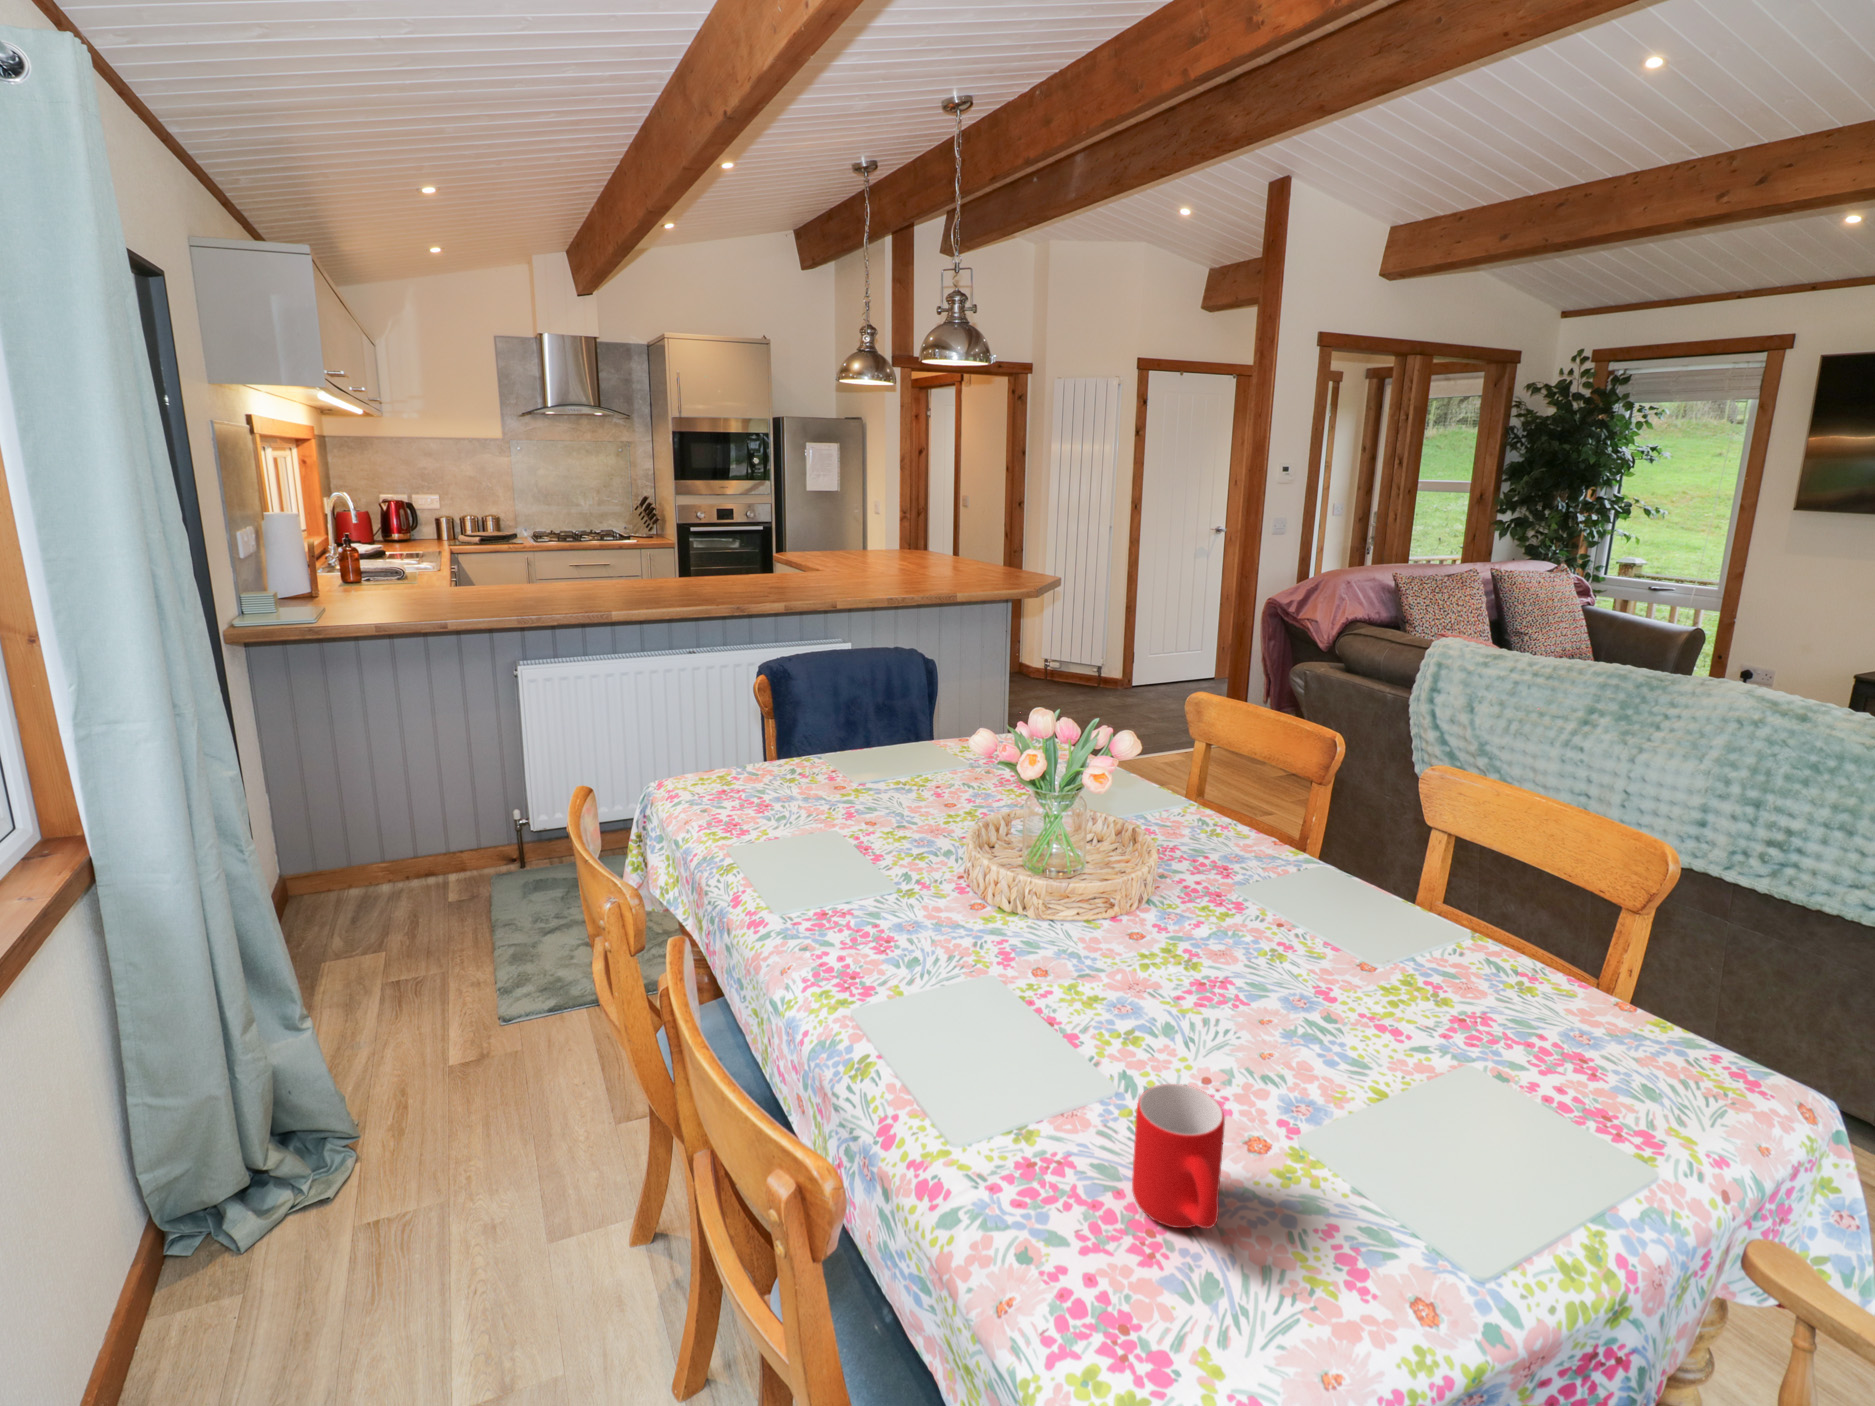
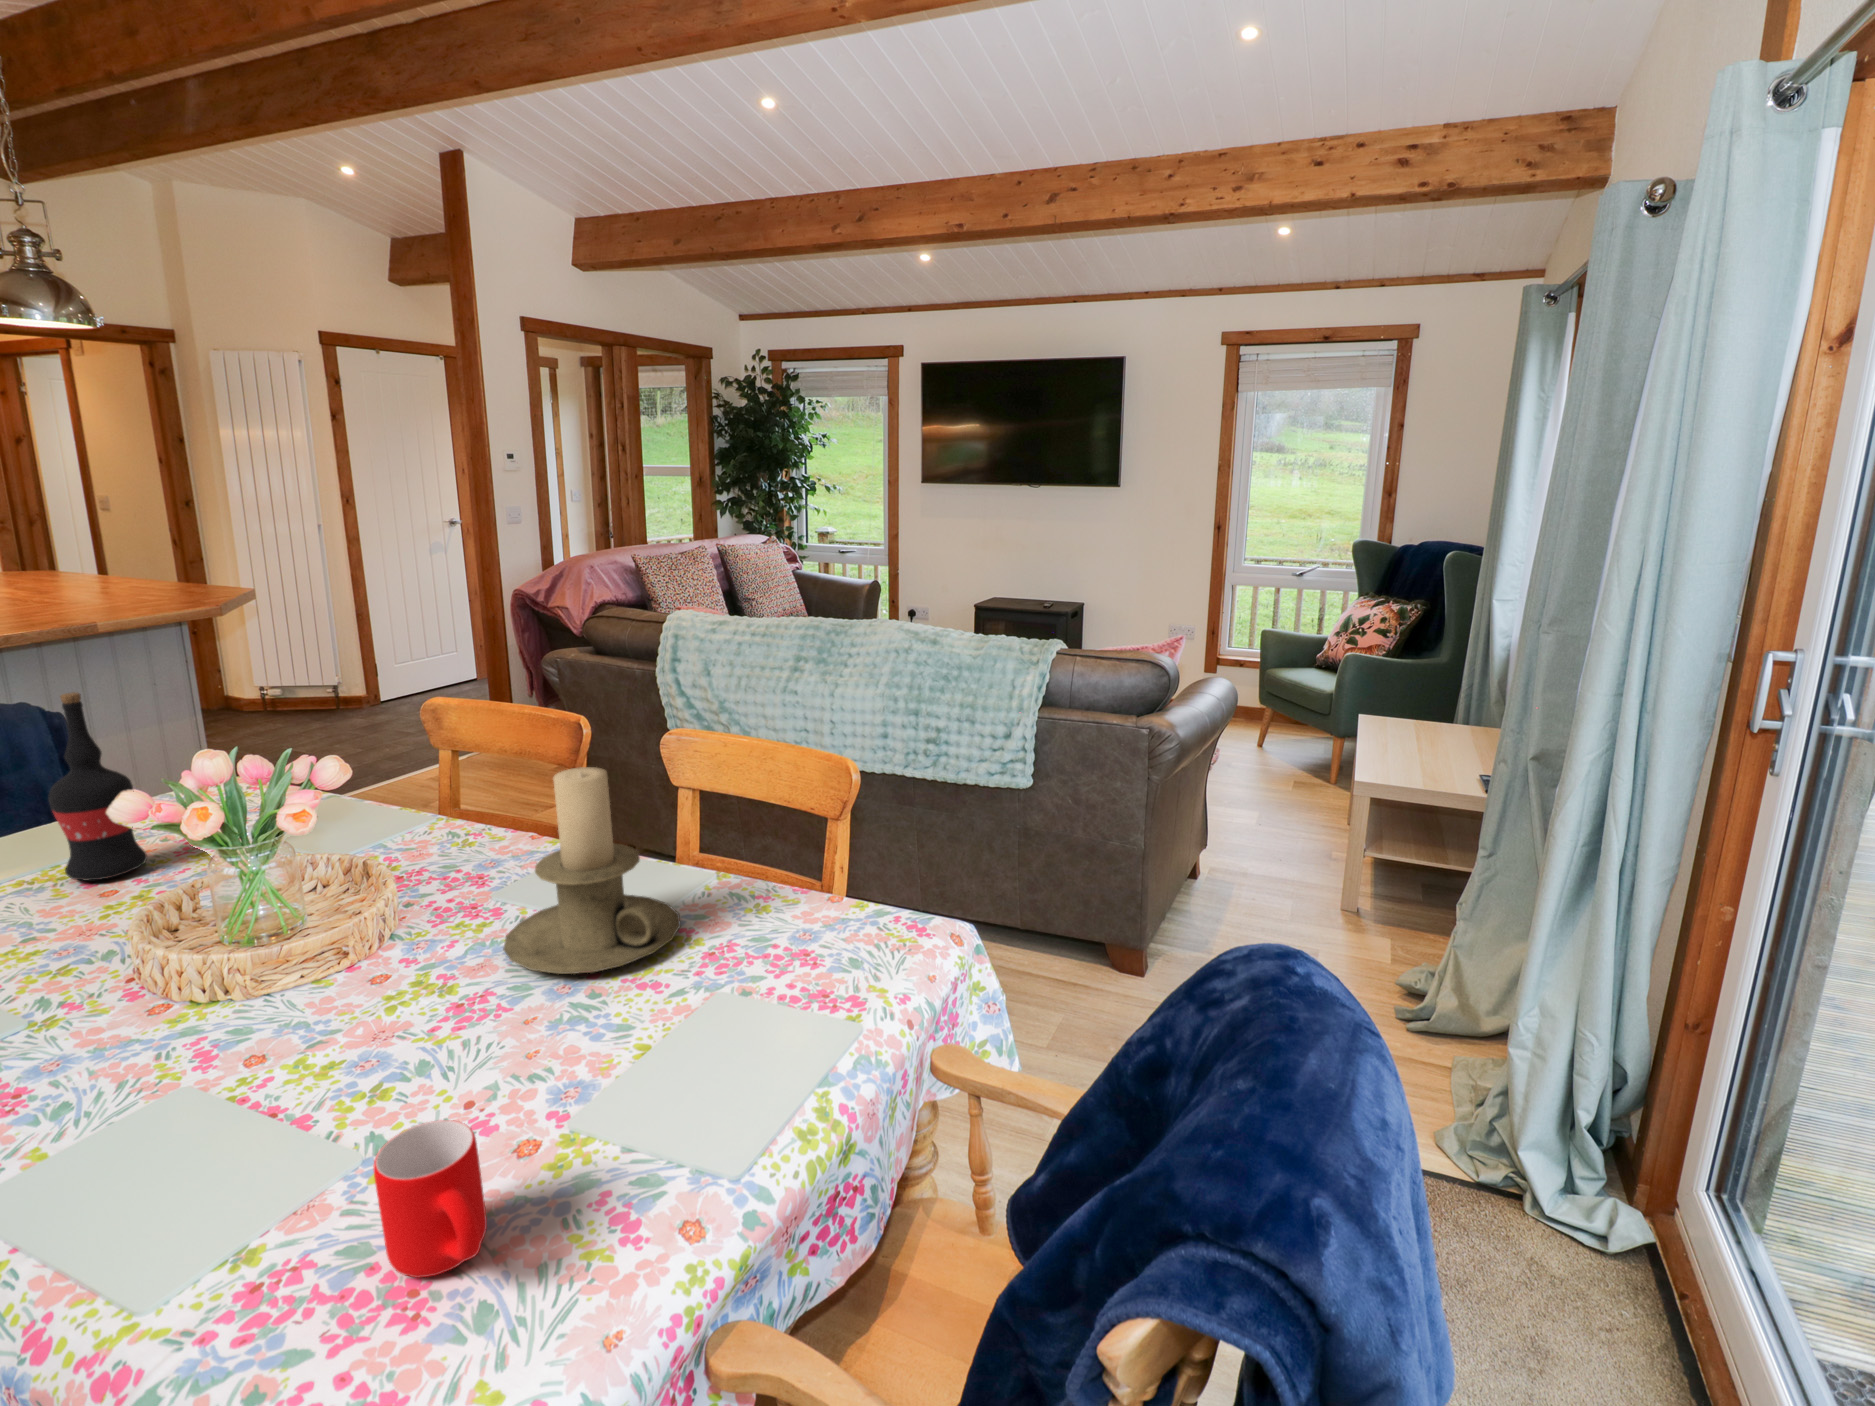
wine bottle: none [926,647,977,794] -> present [48,692,147,881]
candle holder: none [1243,786,1428,999] -> present [503,767,681,974]

